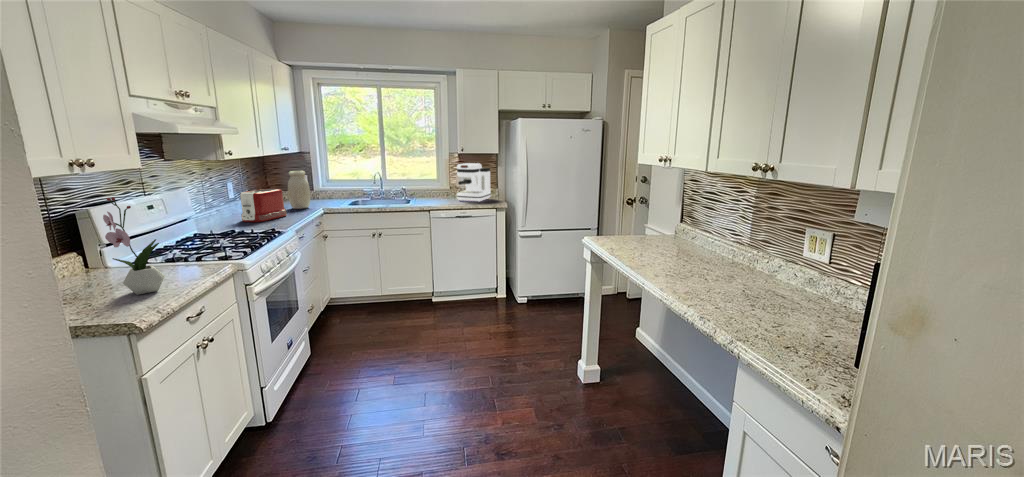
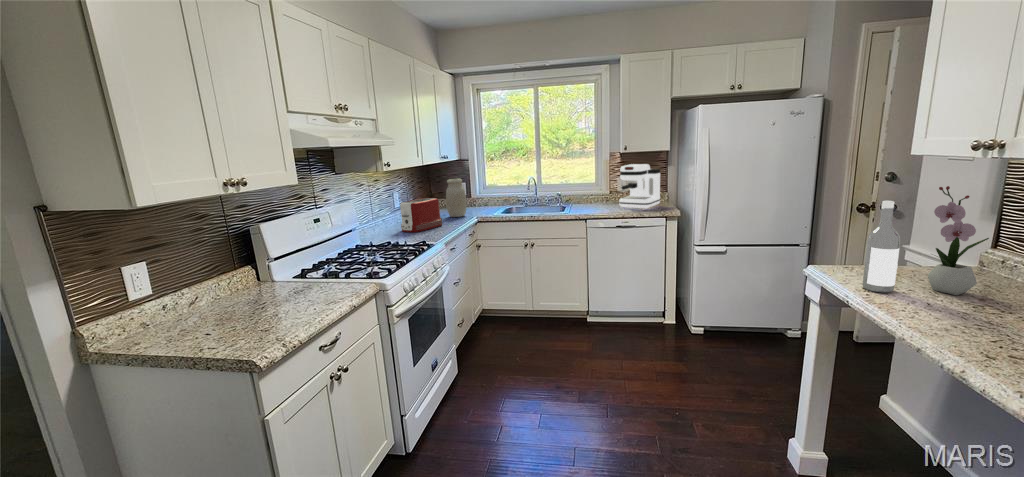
wine bottle: none [613,190,631,250] -> present [863,201,900,293]
flower arrangement: present [103,197,165,295] -> present [928,186,989,295]

